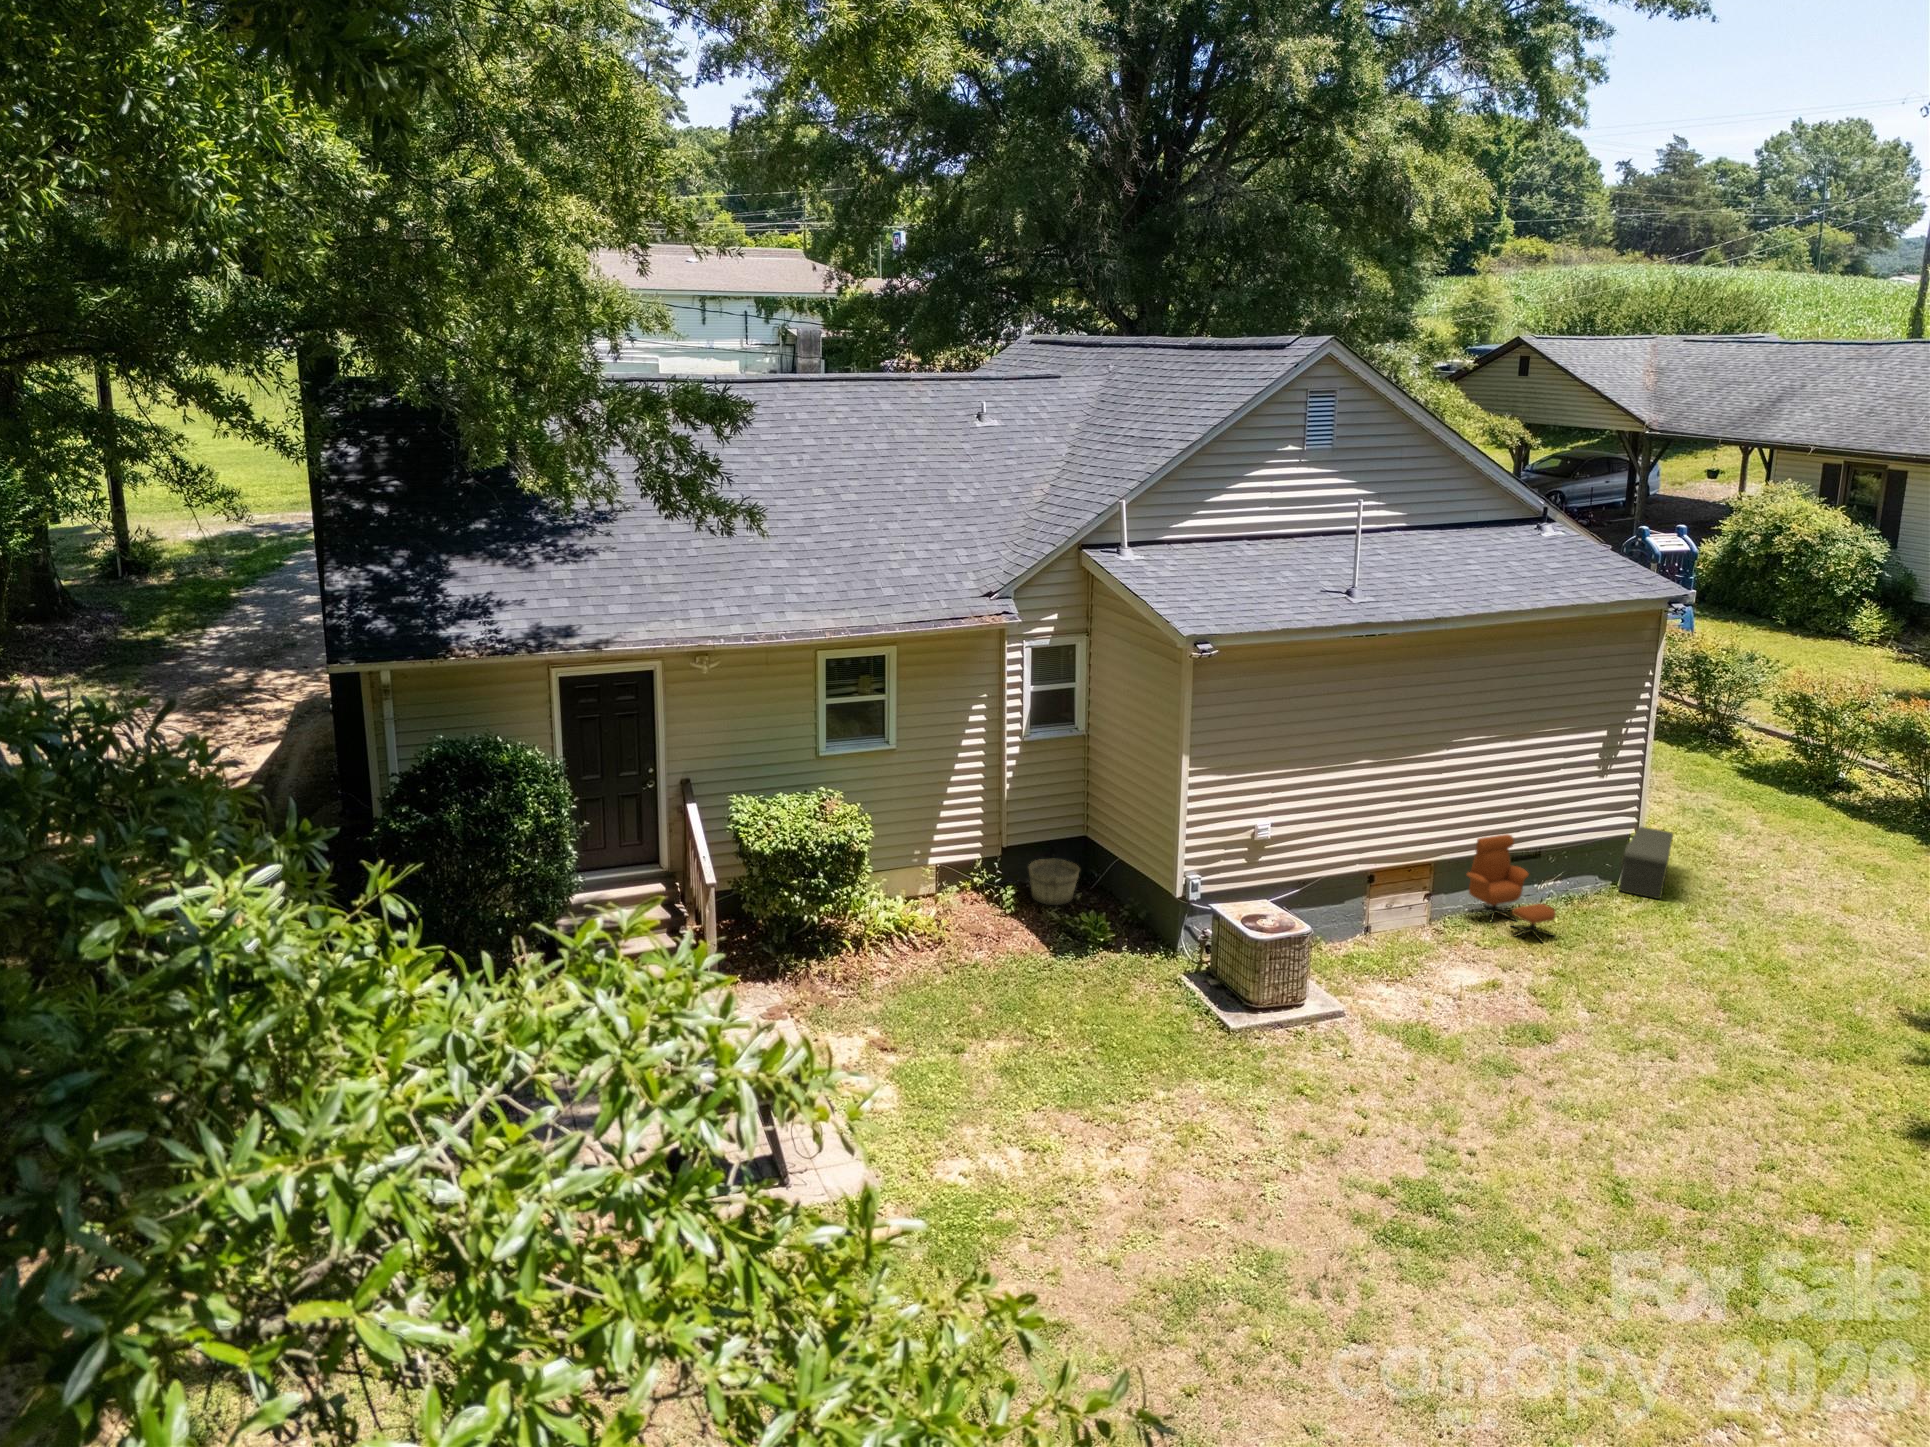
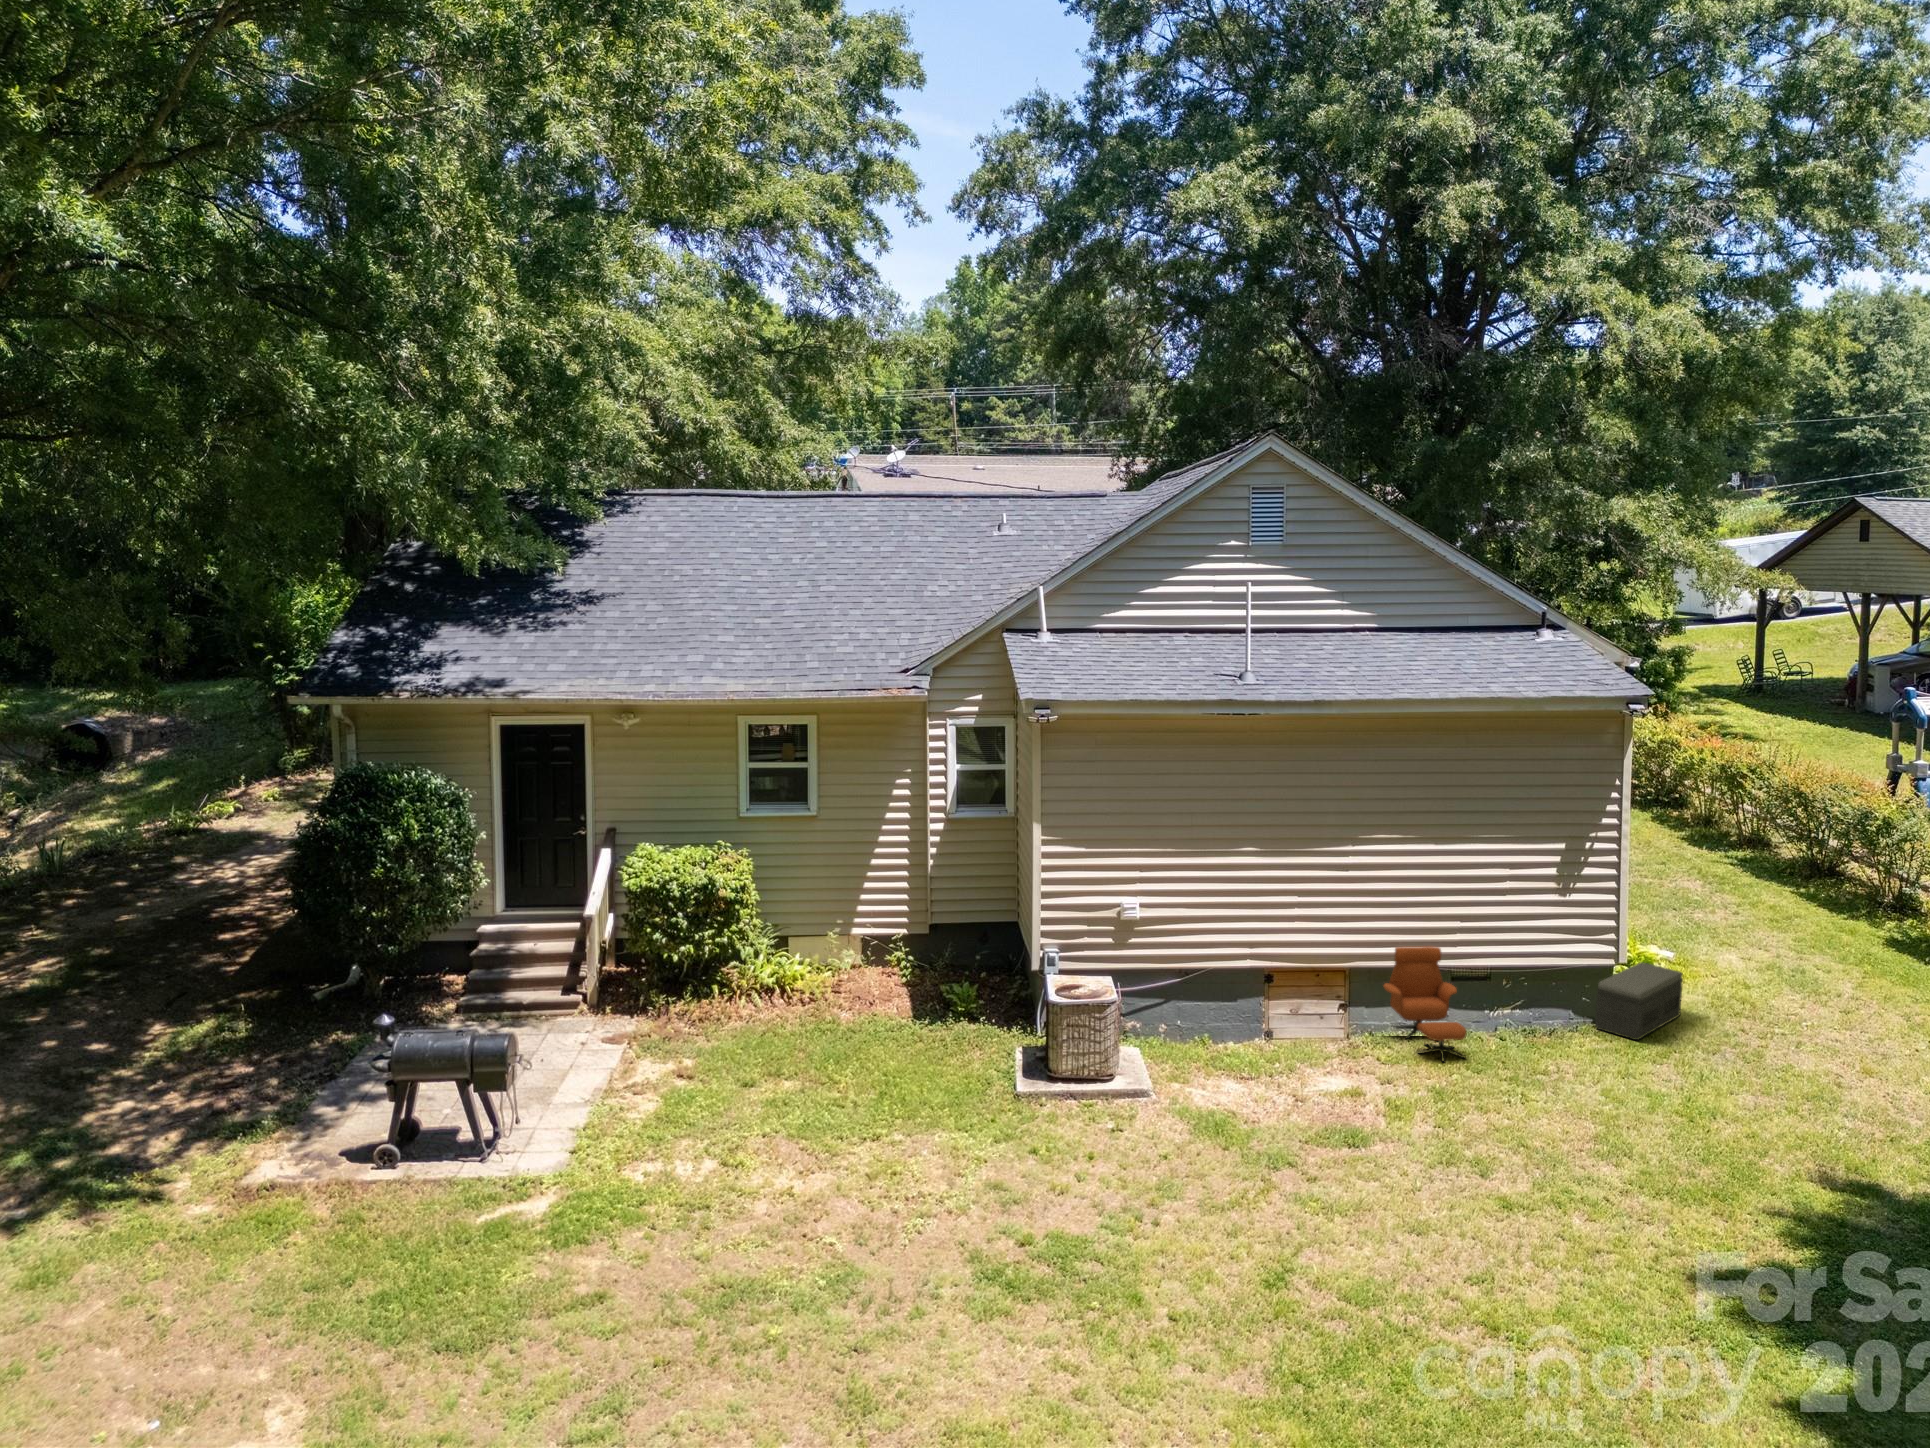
wooden bucket: present [1029,858,1080,905] -> none [947,930,997,978]

